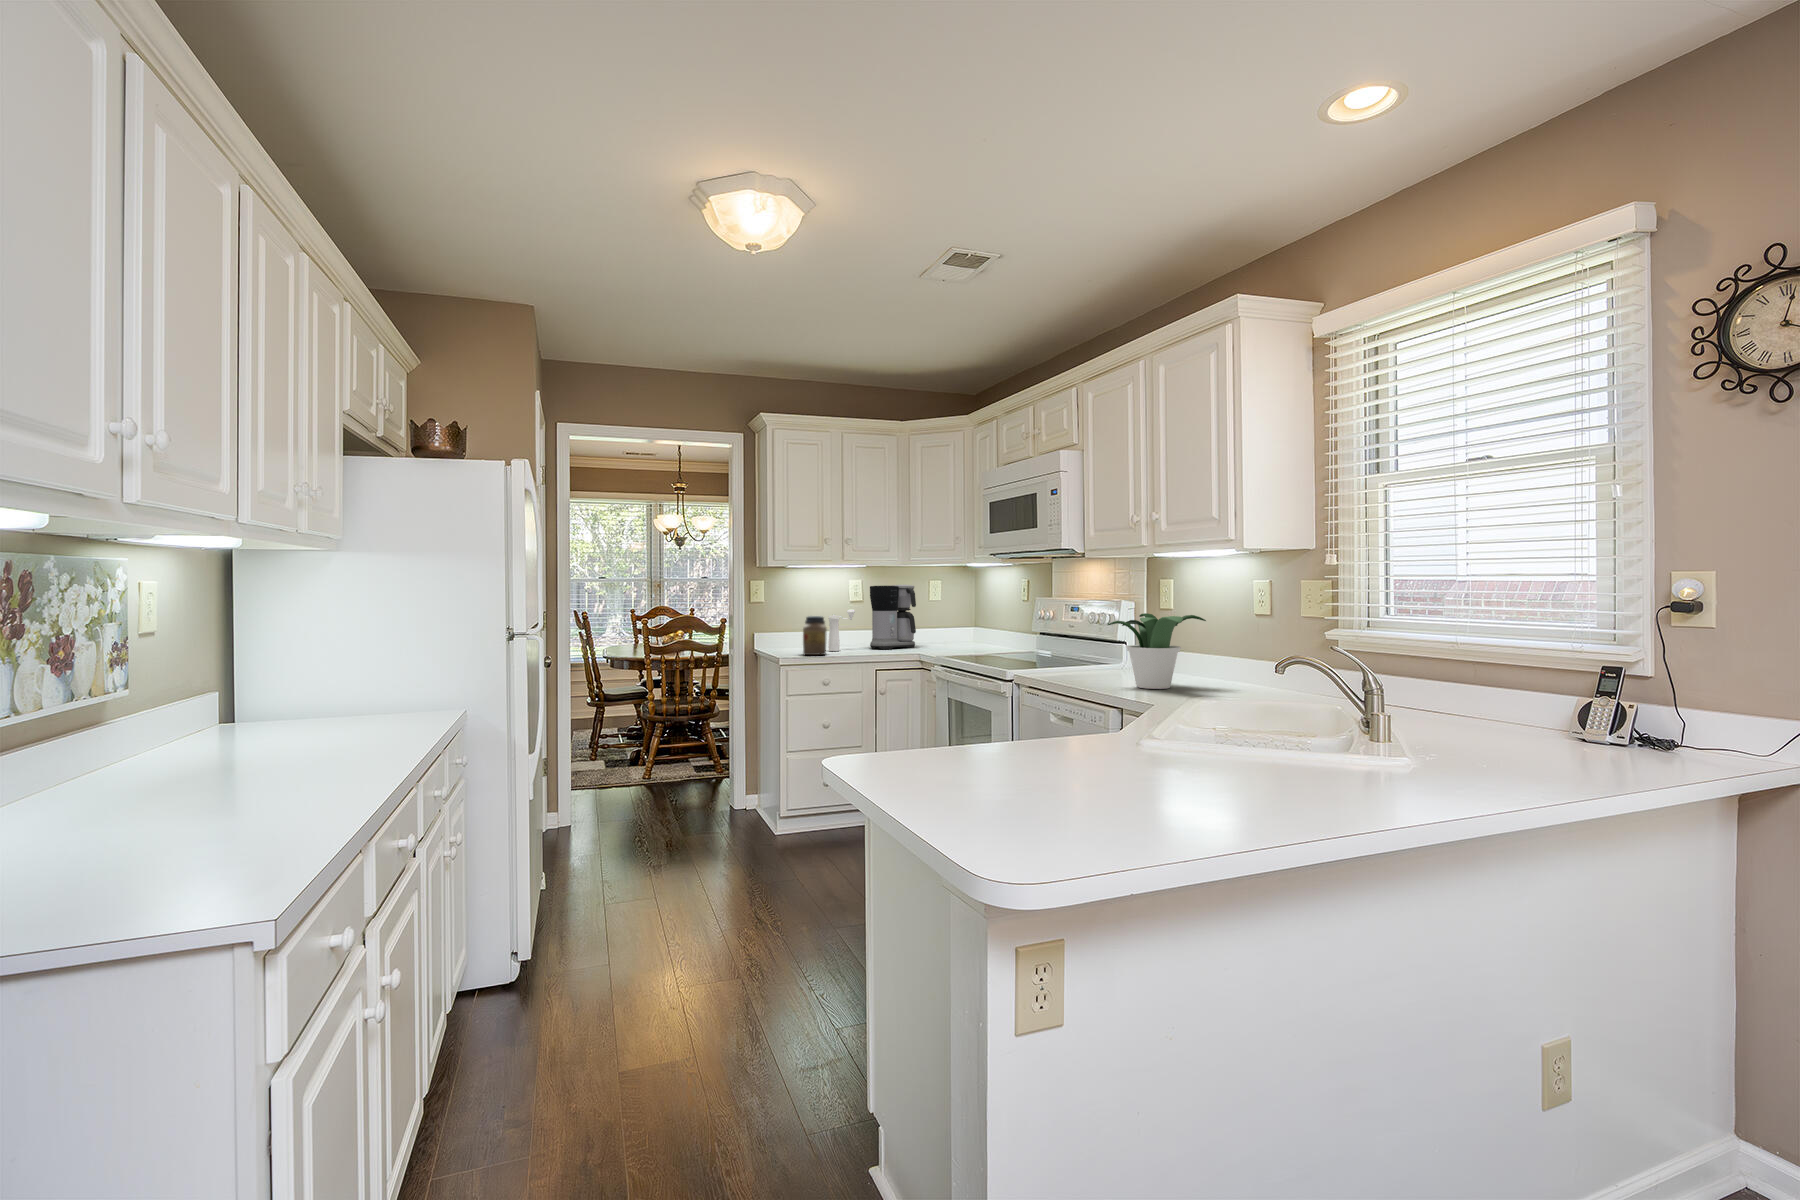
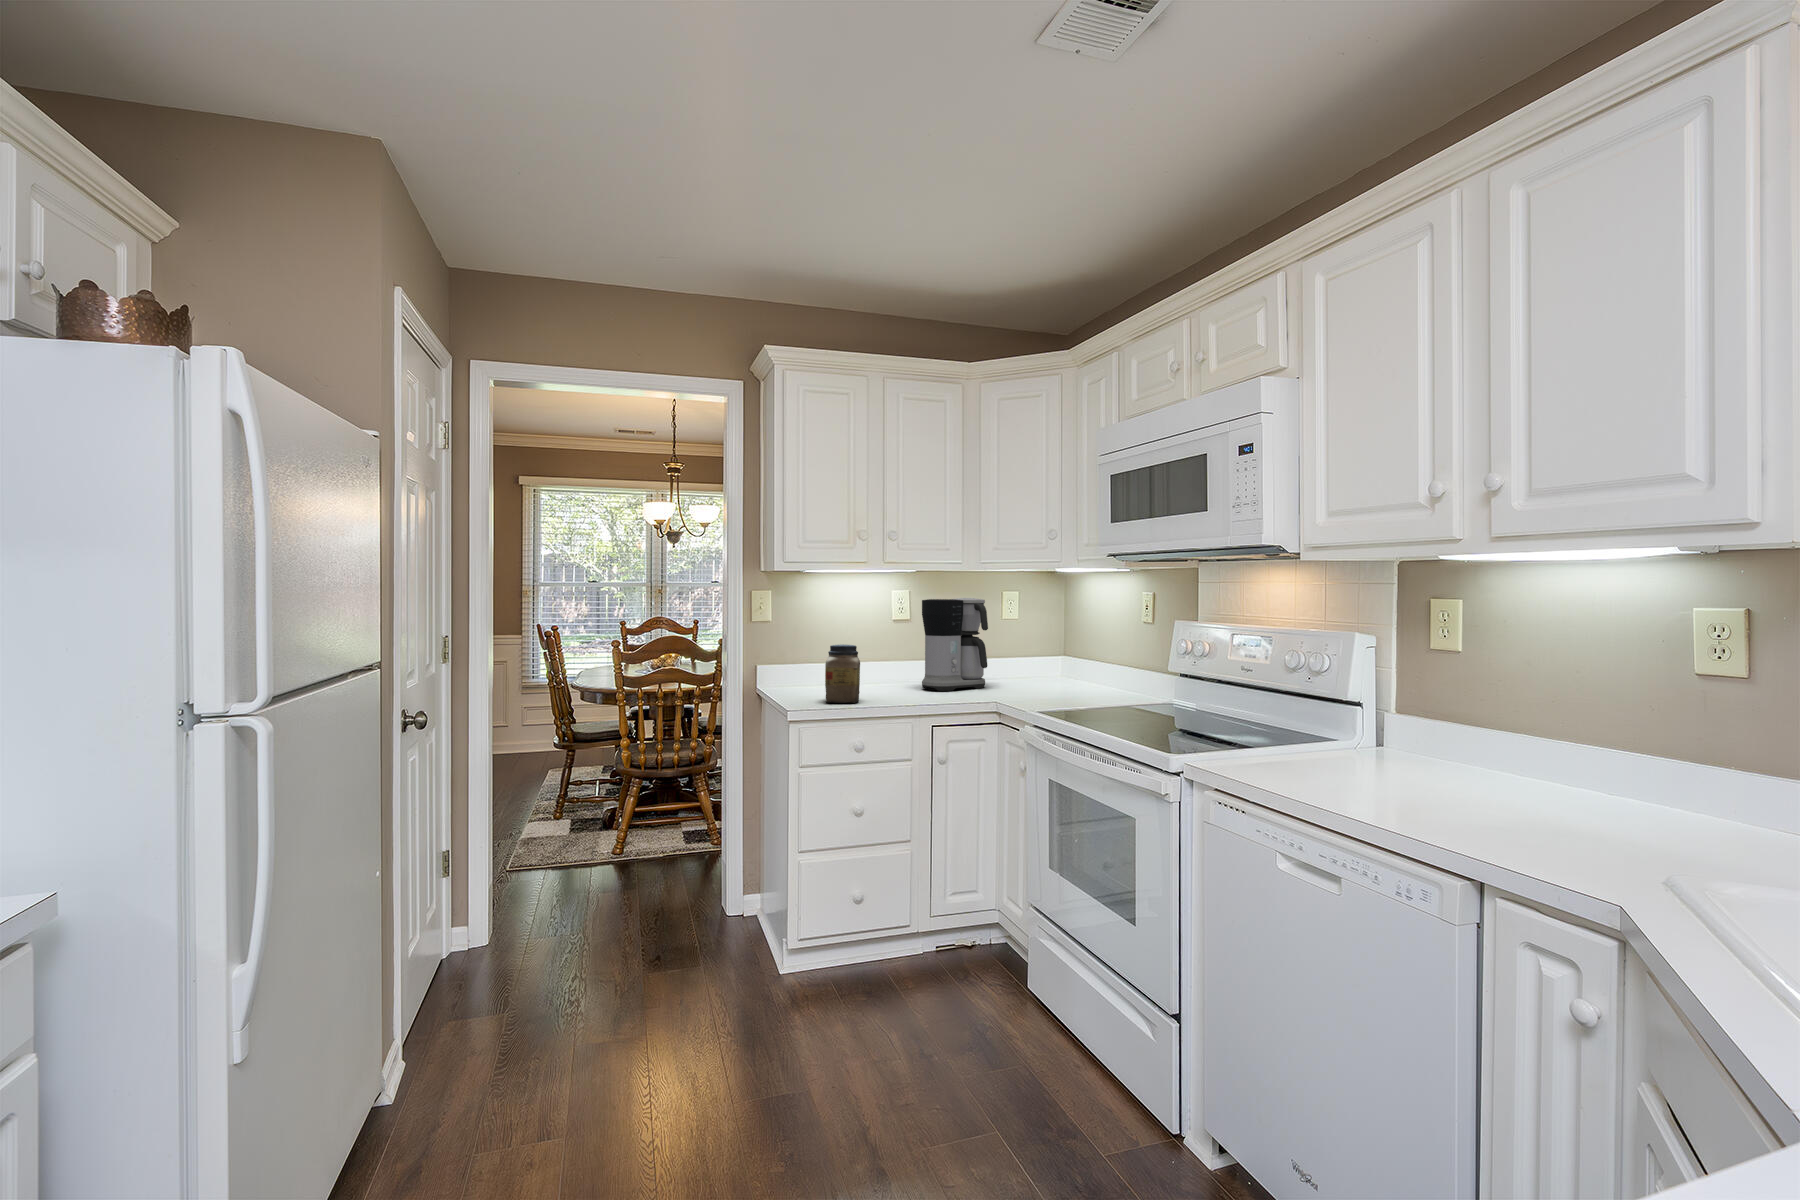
pepper mill: present [828,609,855,651] -> none [863,633,901,694]
potted plant: present [1108,613,1206,689] -> none [1390,667,1600,817]

